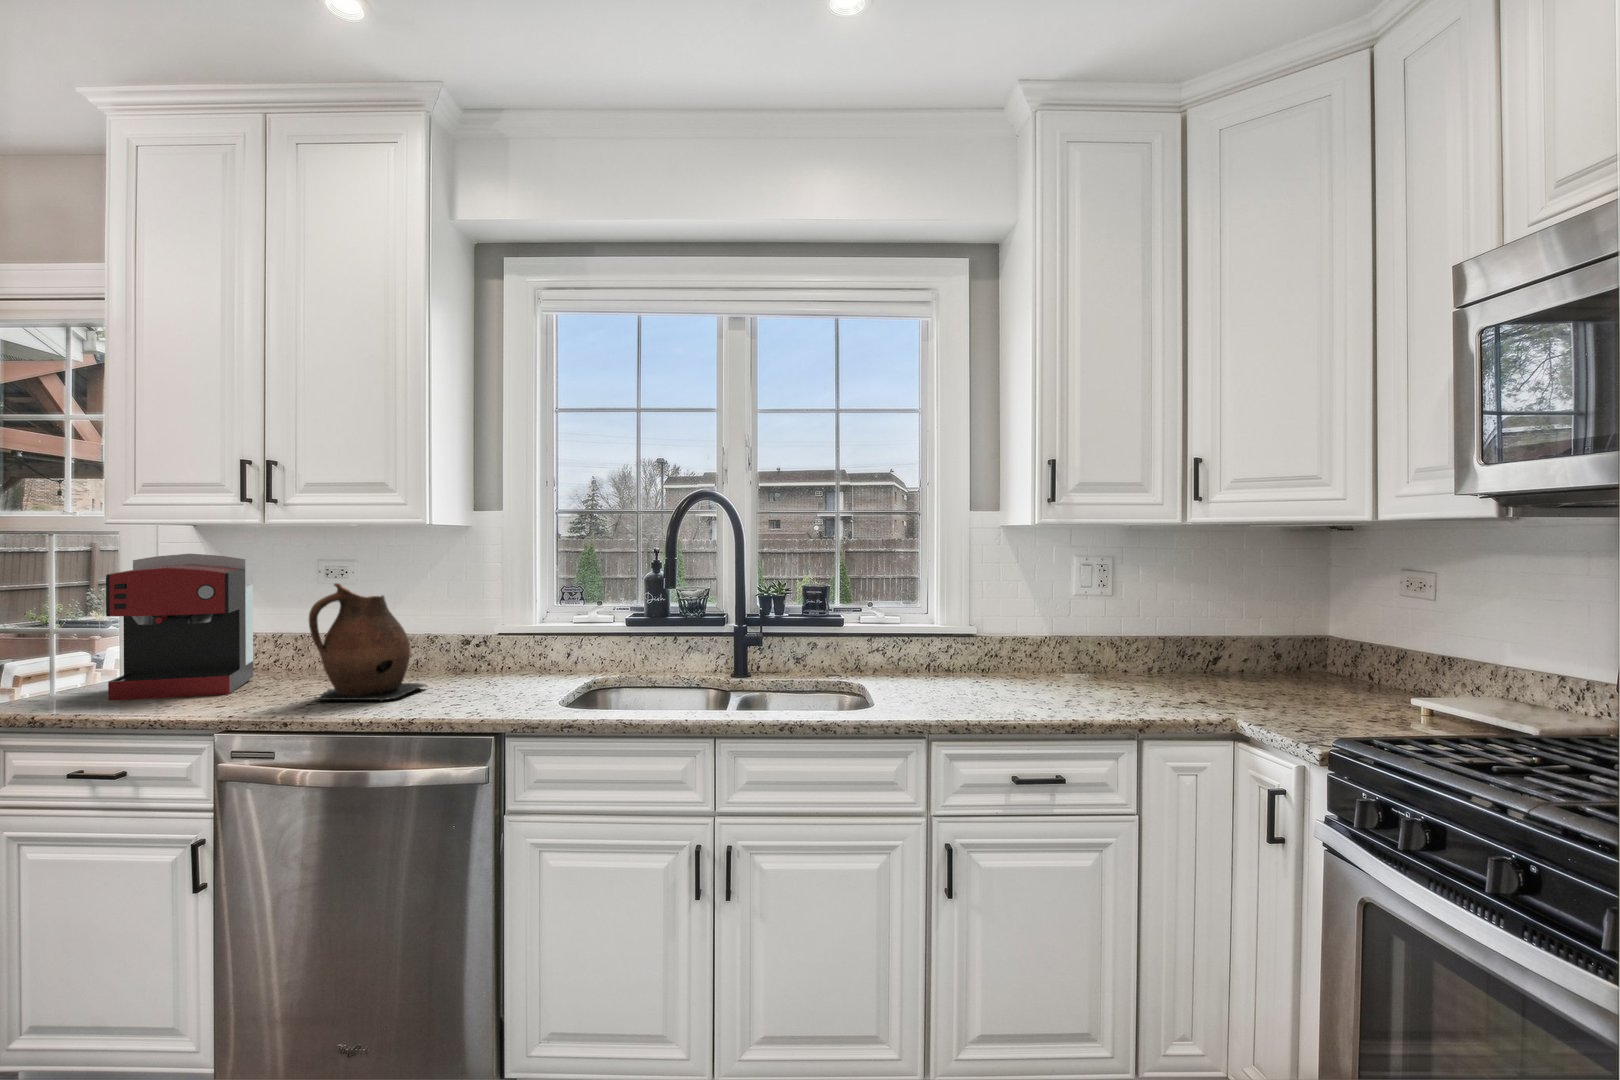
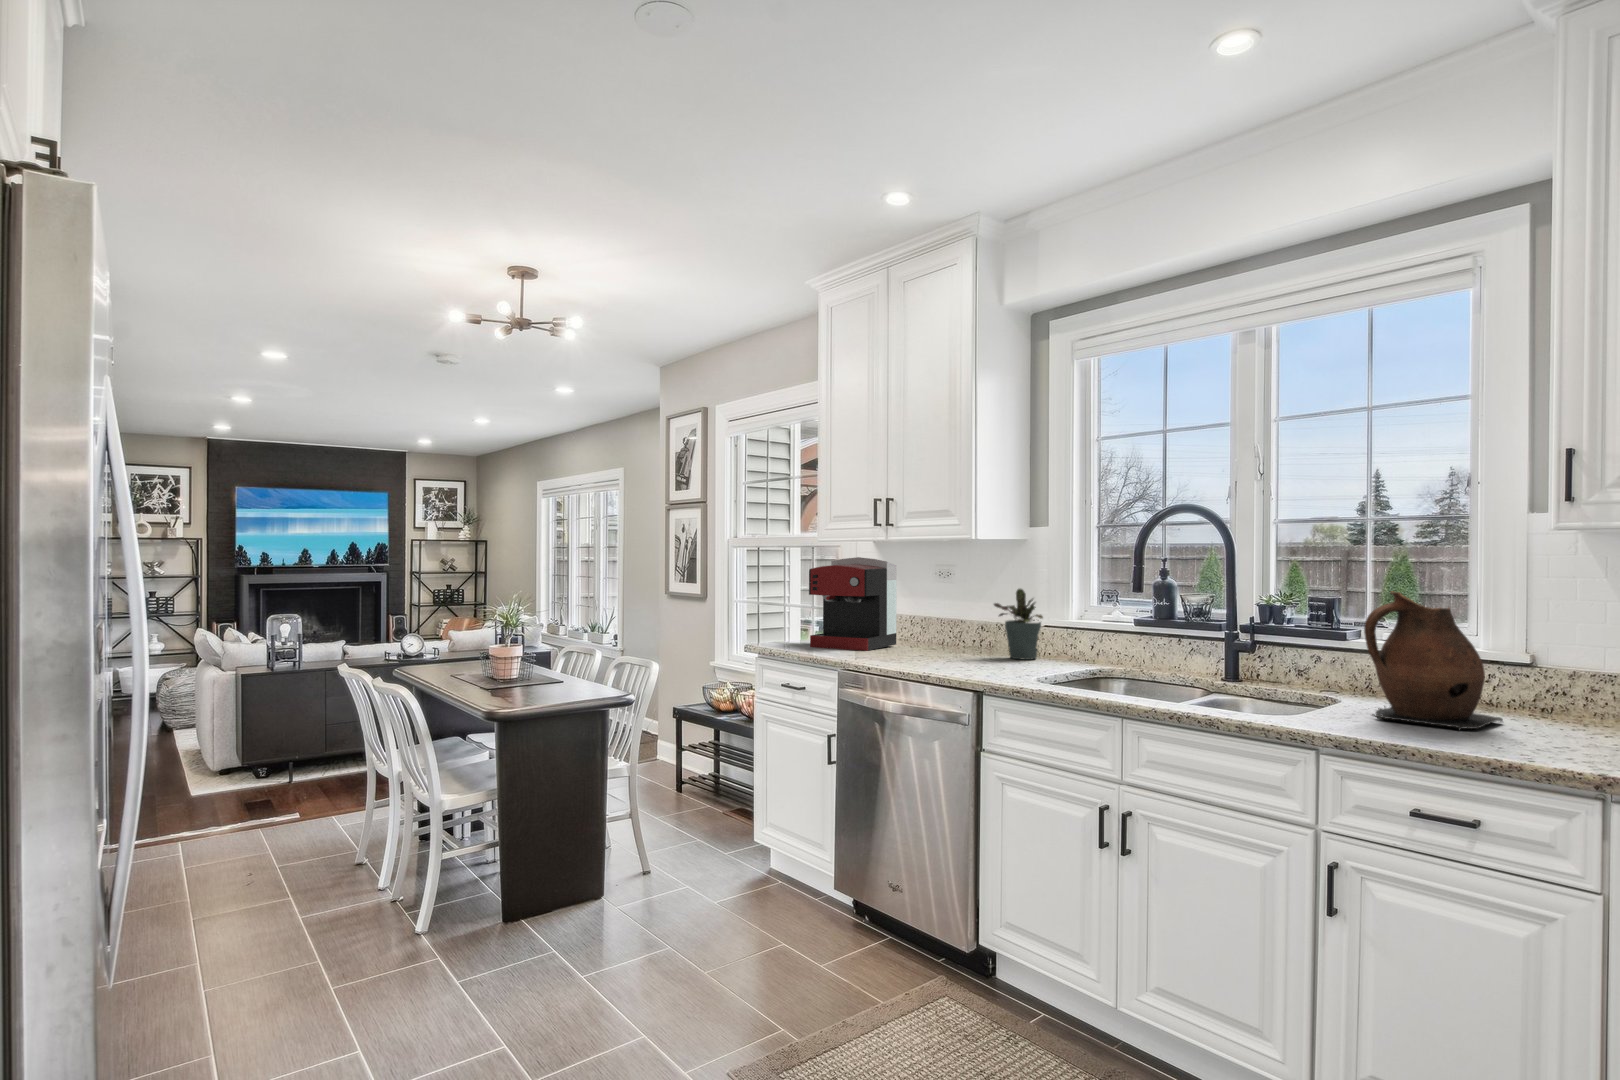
ceramic pitcher: present [309,583,427,702] -> present [1364,592,1503,730]
potted plant: none [436,590,498,678] -> present [994,589,1043,660]

